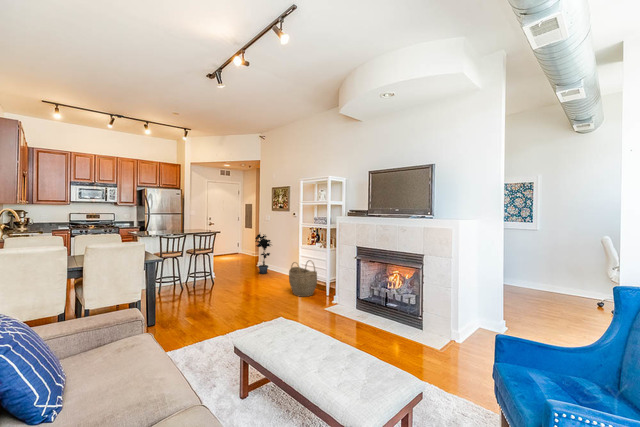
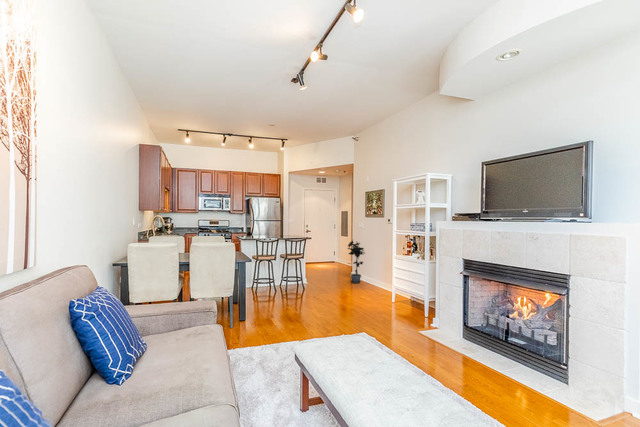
woven basket: present [289,260,317,297] -> none [380,272,414,315]

